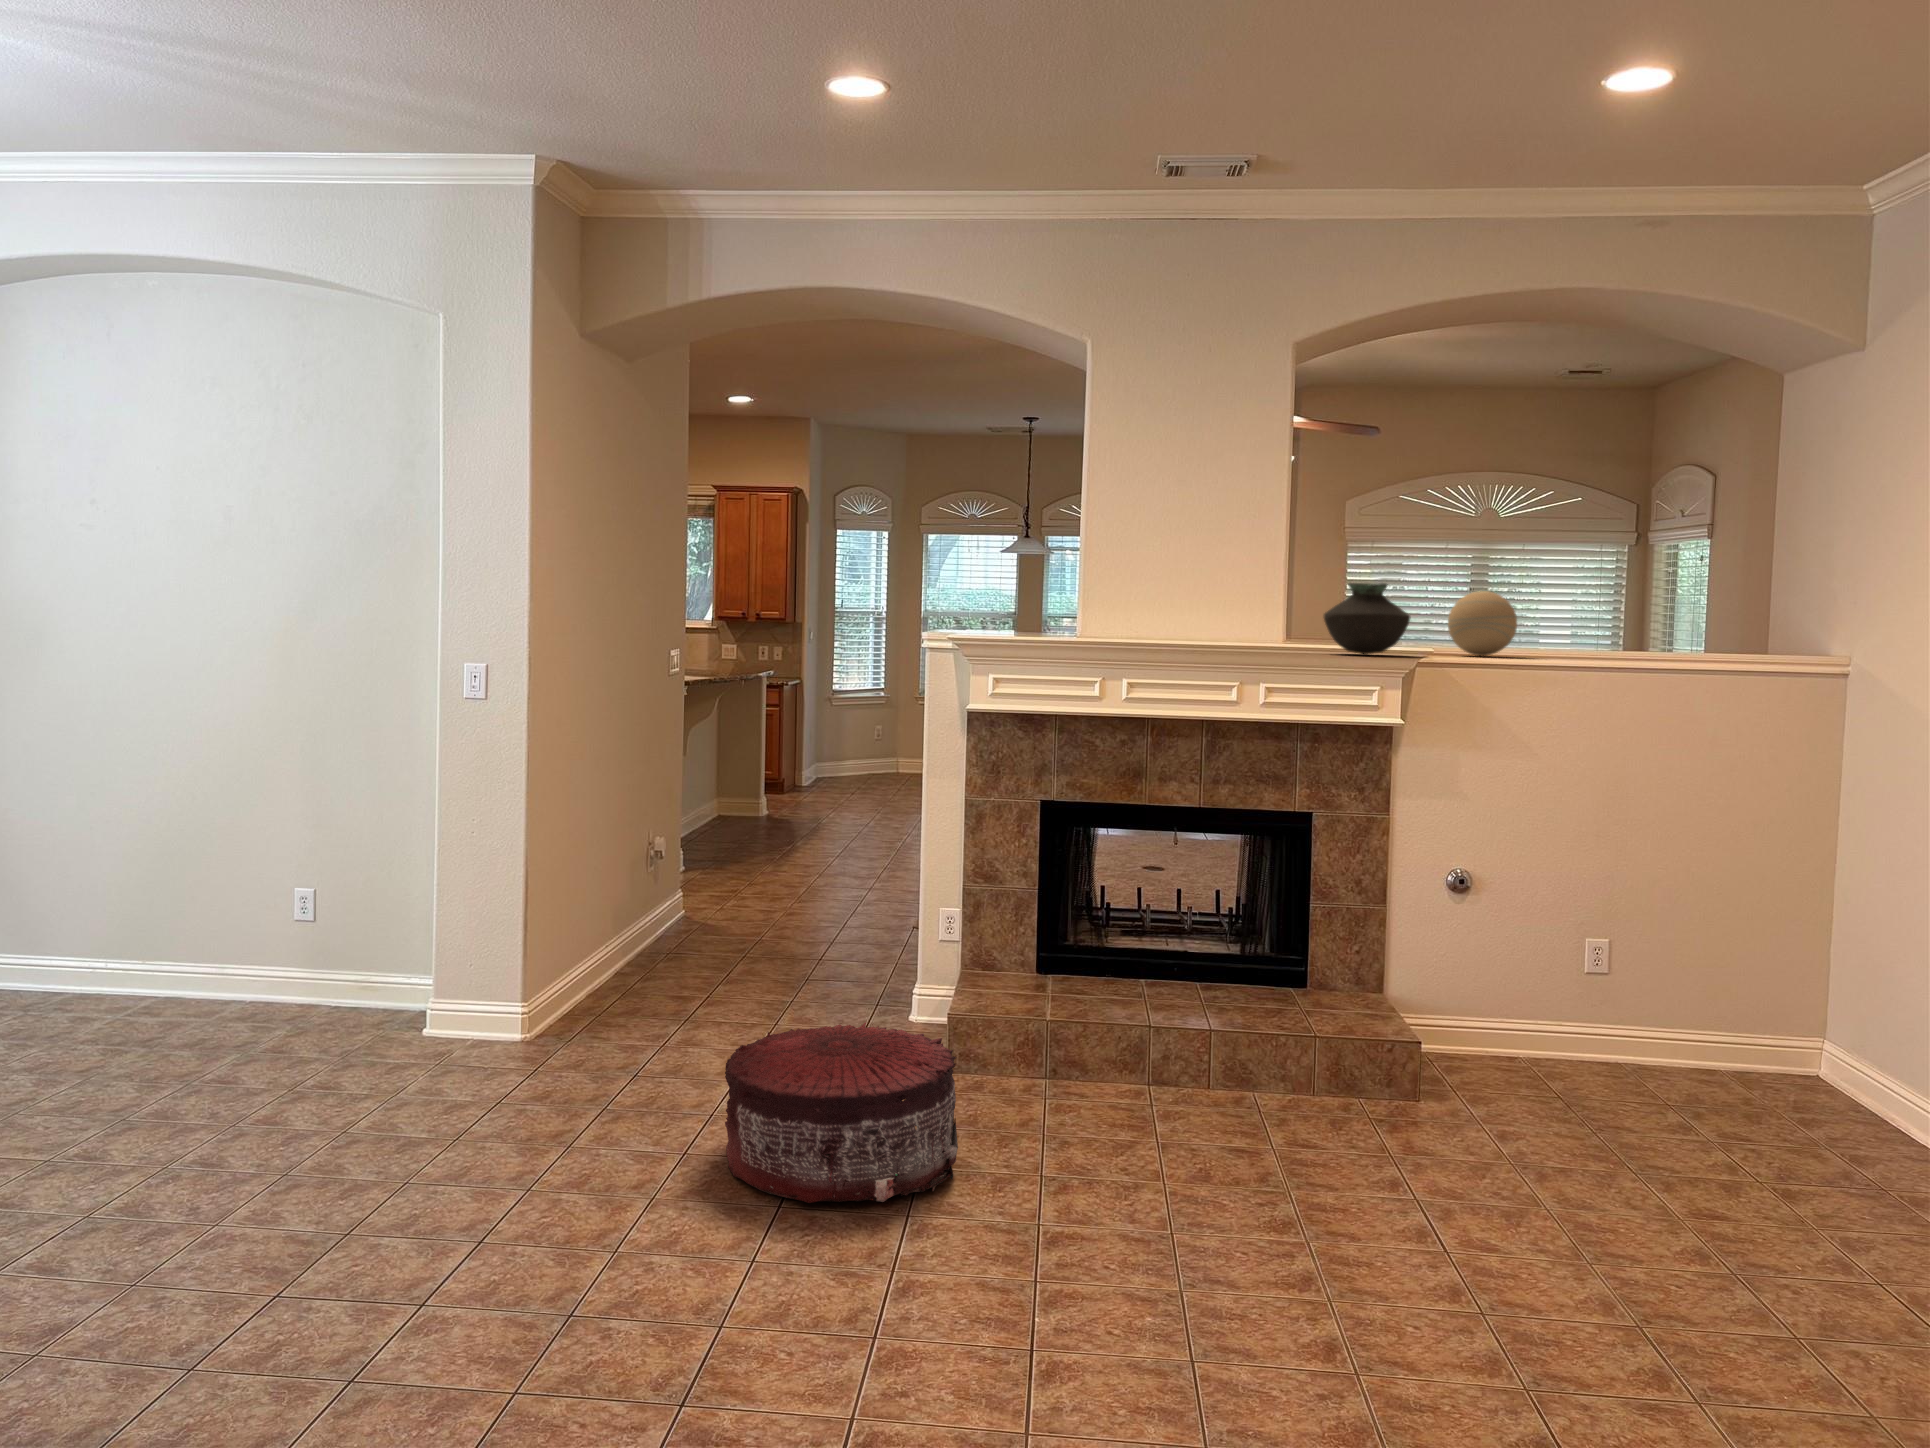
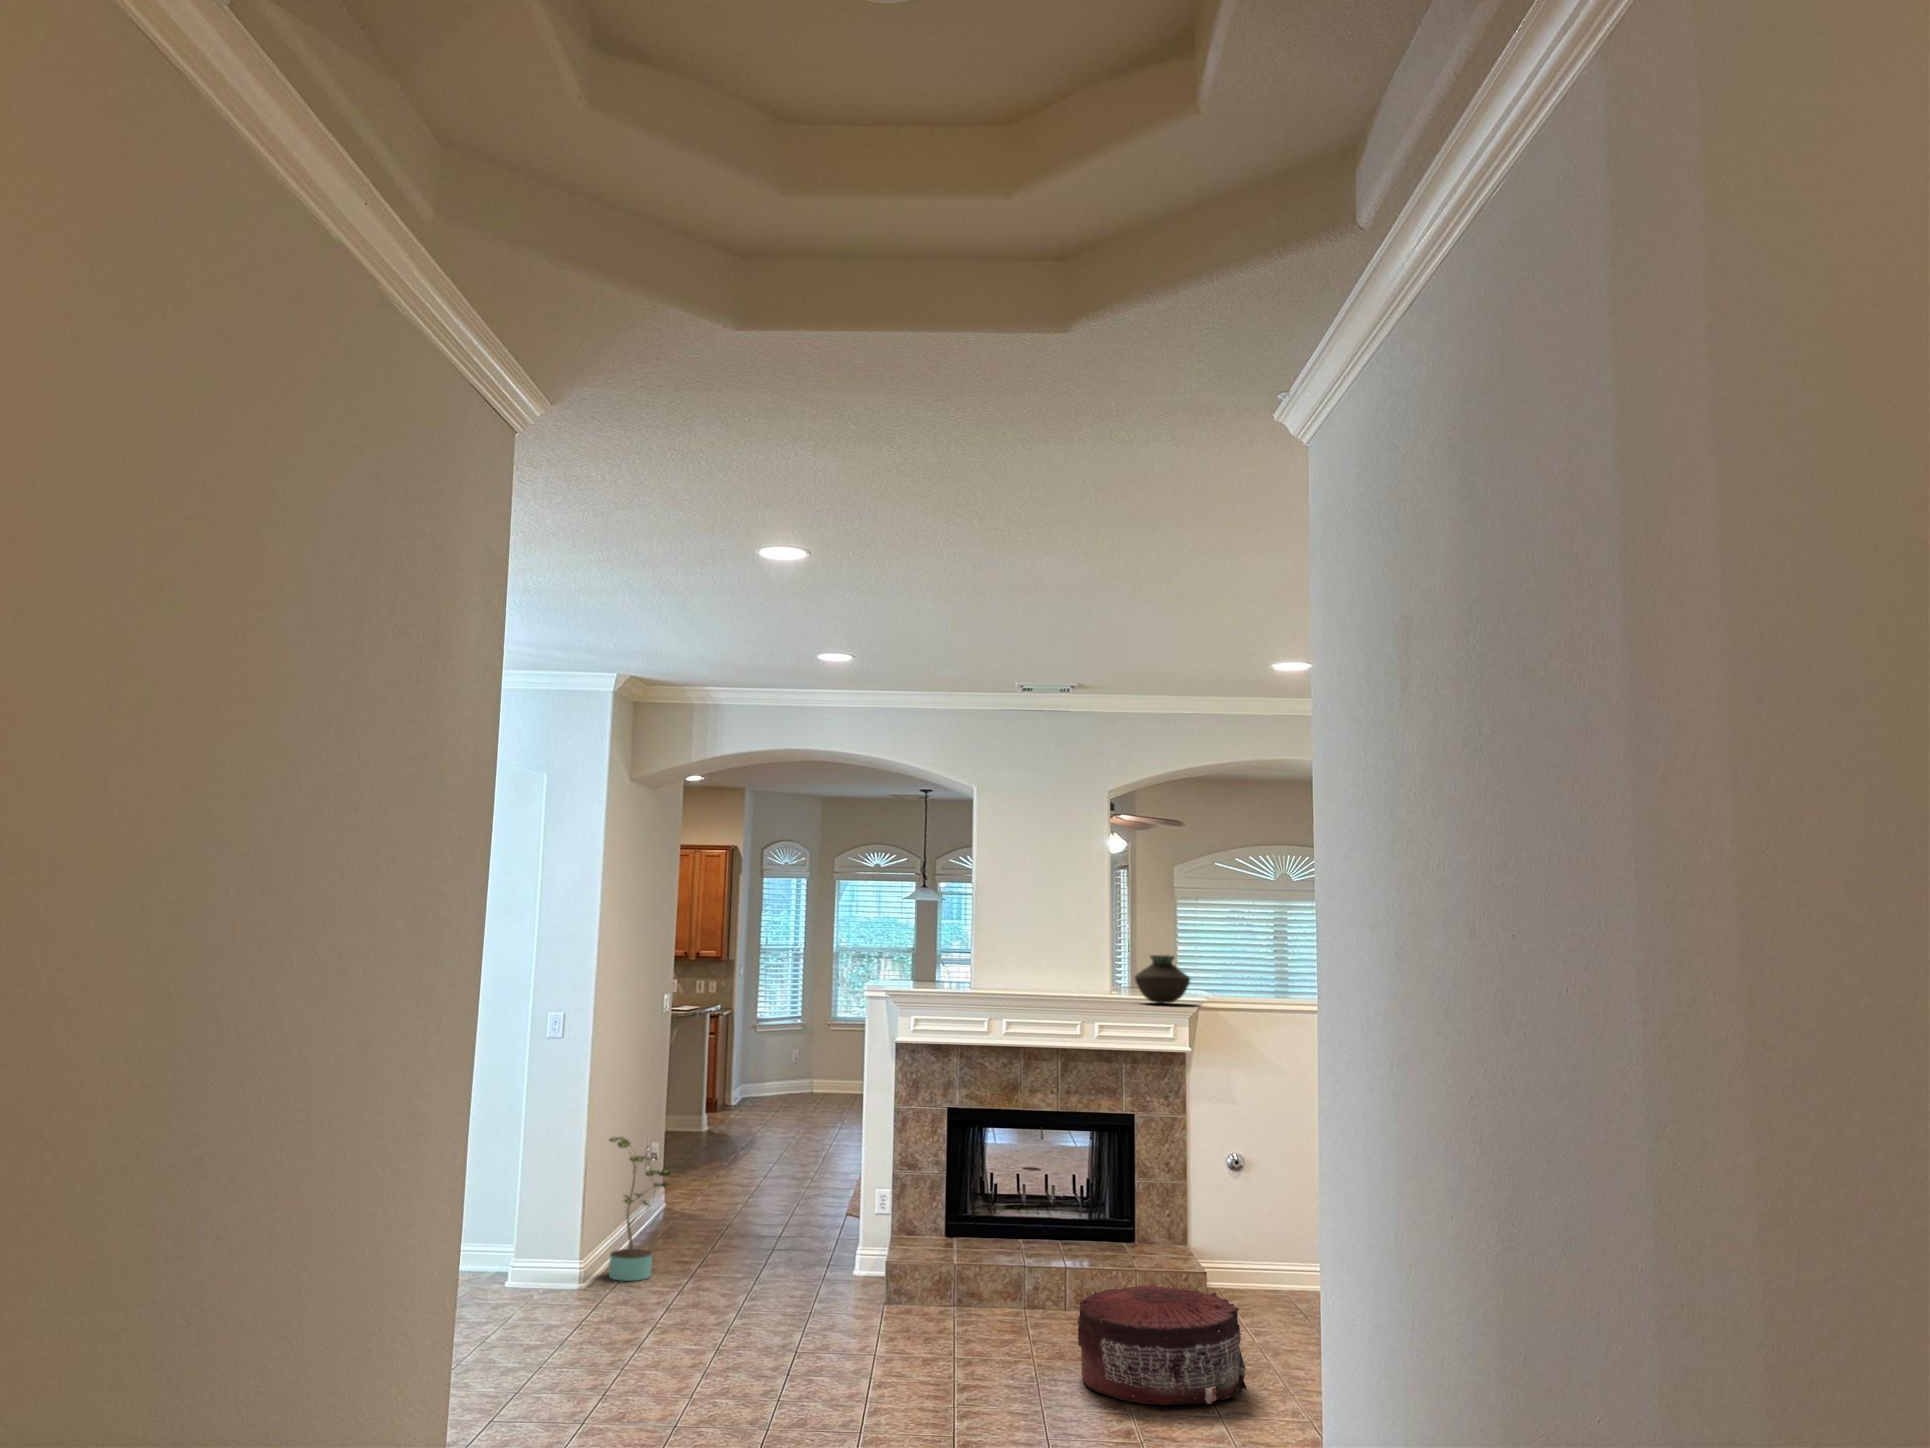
decorative orb: present [1448,591,1517,656] -> none [1218,960,1263,1004]
potted plant: none [563,836,662,1027] -> present [609,1137,670,1281]
pouf: present [725,1022,958,1203] -> present [1077,1284,1247,1405]

